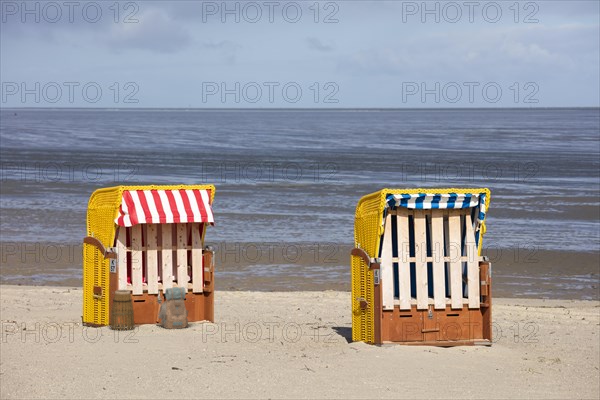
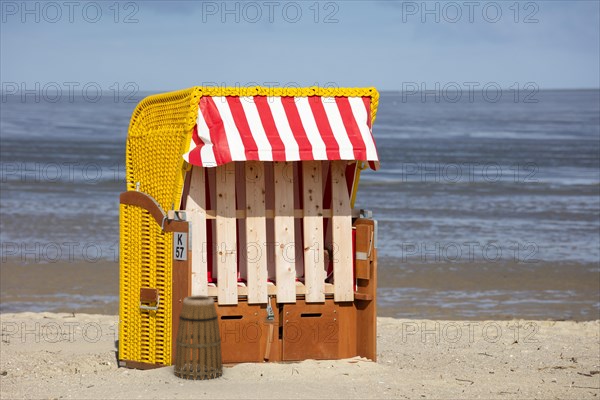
backpack: present [157,287,188,329] -> none [263,290,329,375]

